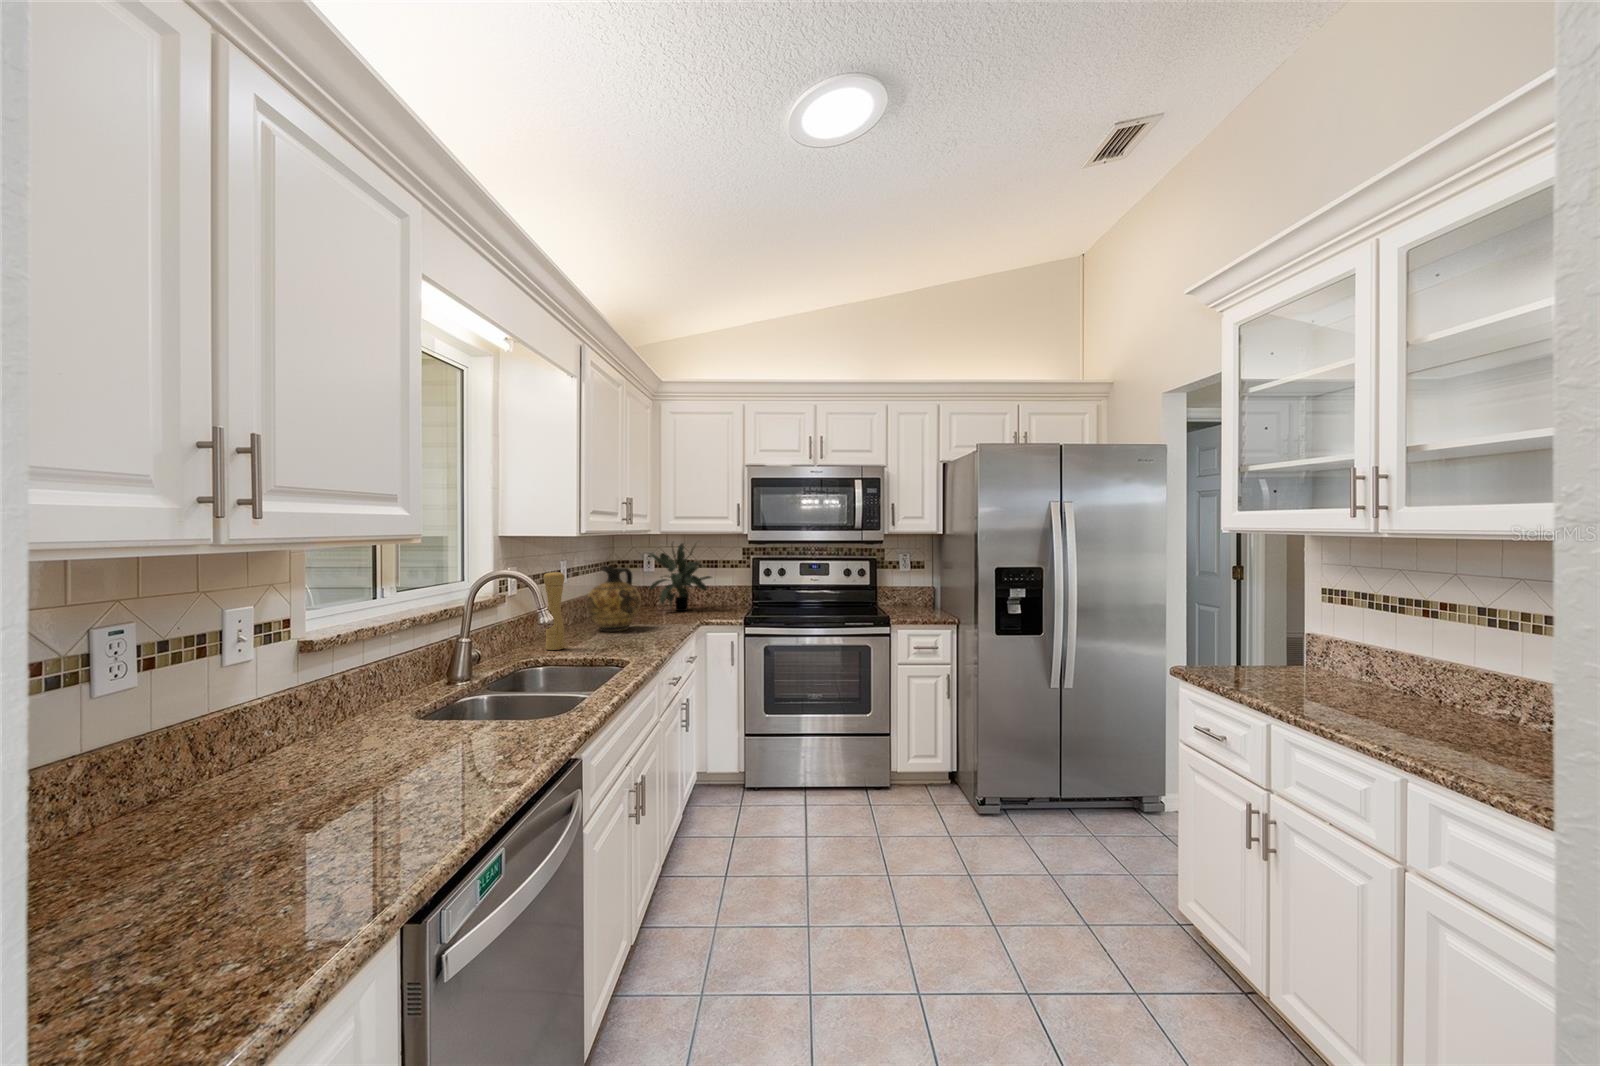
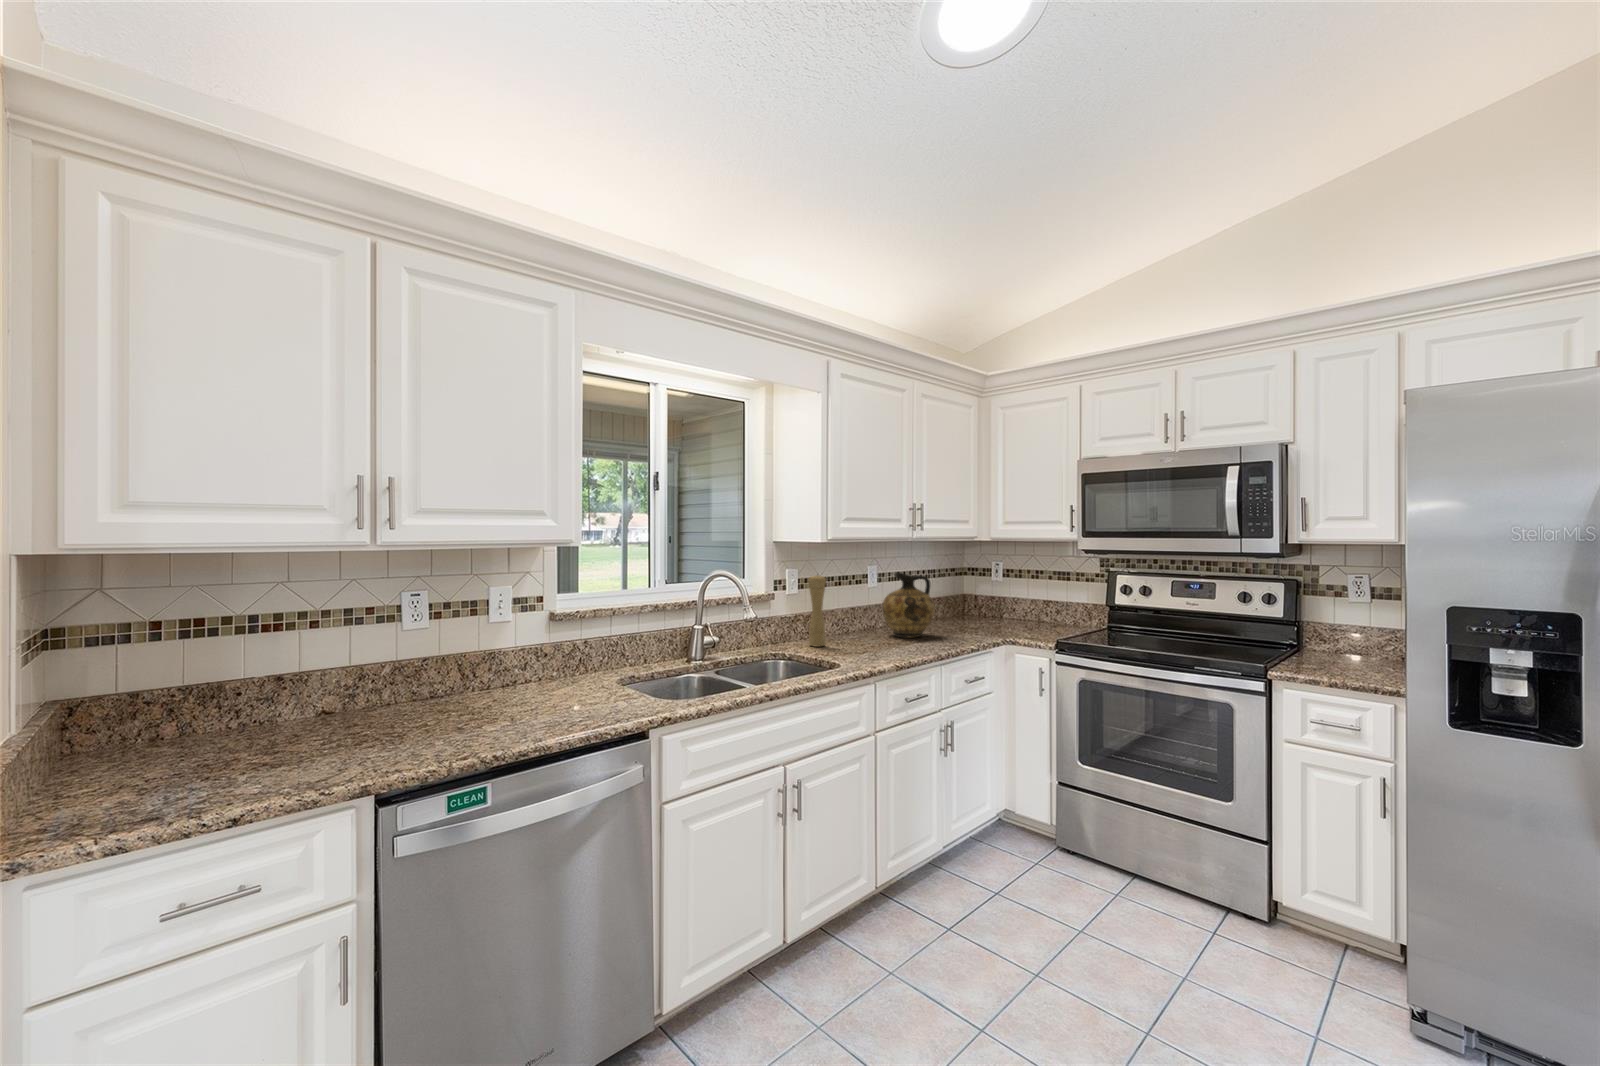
potted plant: present [649,543,711,611] -> none [990,550,1058,626]

